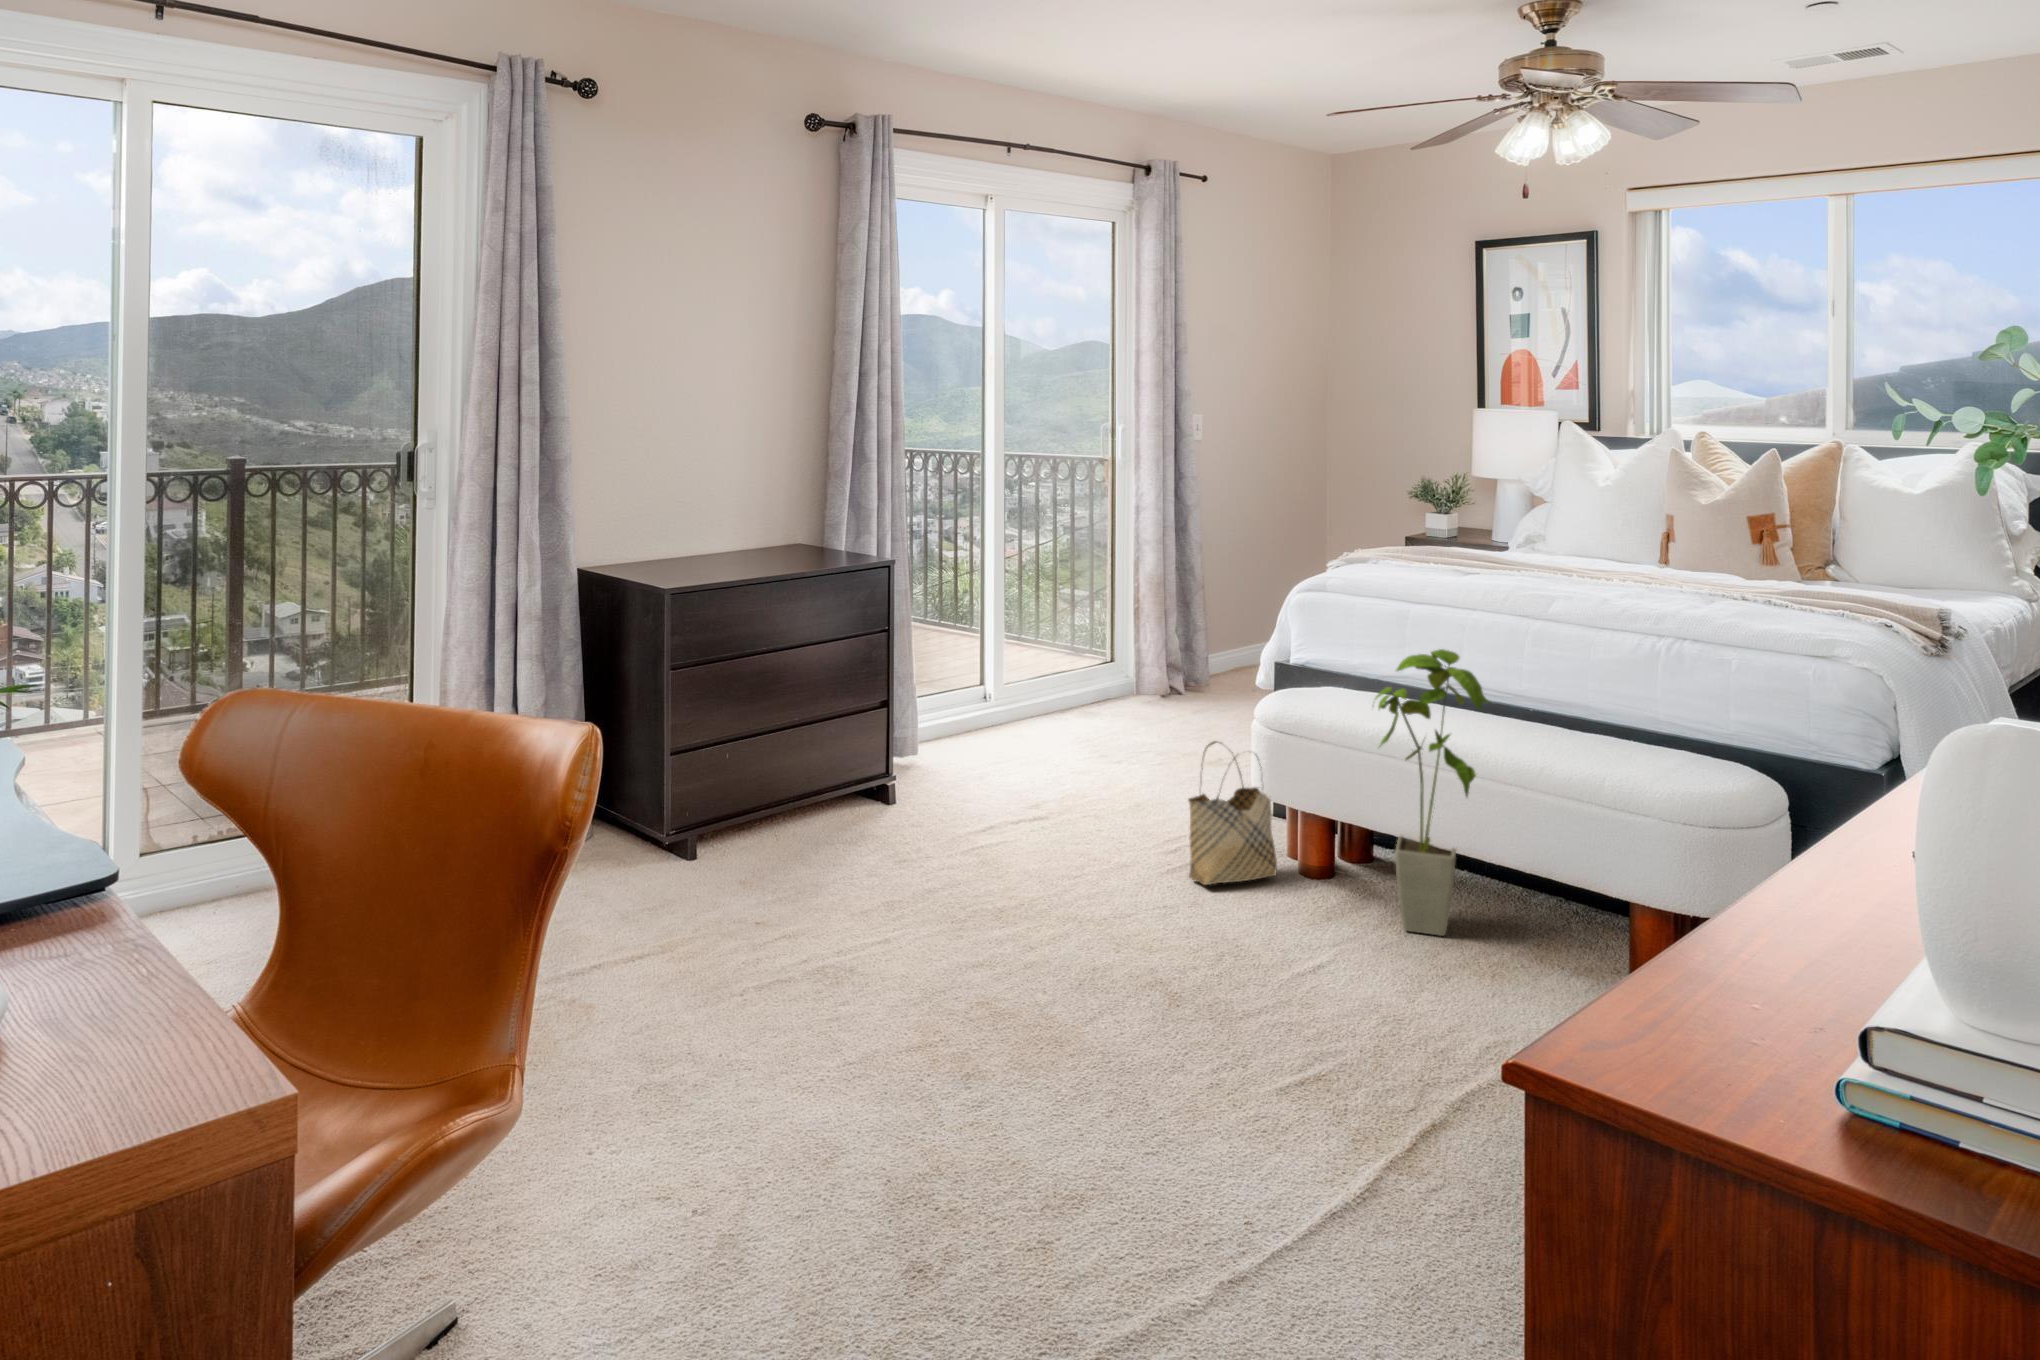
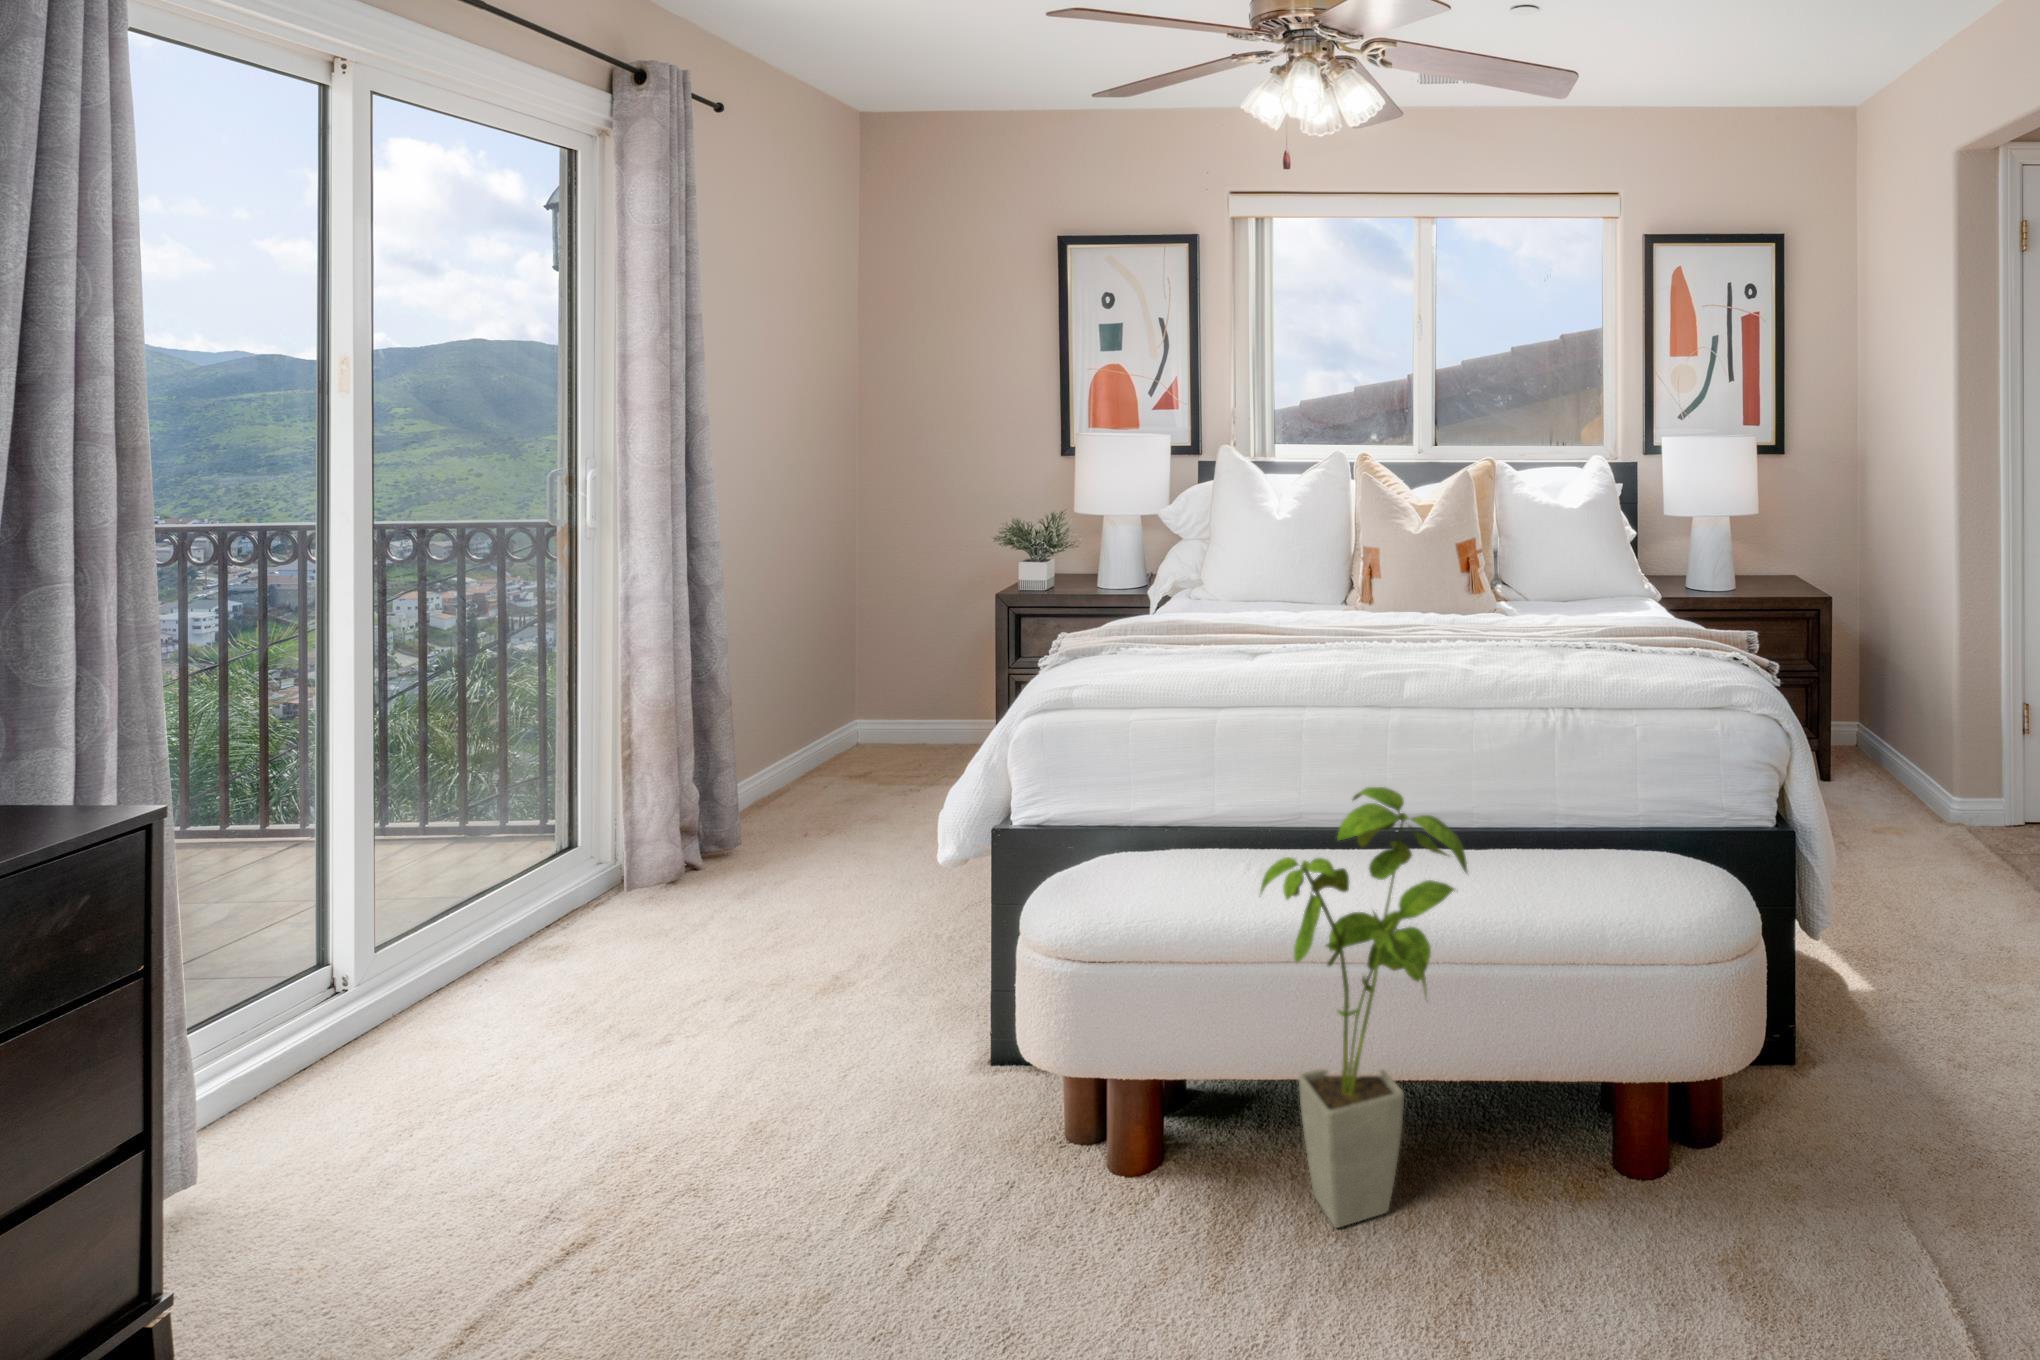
woven basket: present [1189,741,1277,885] -> none [953,1004,1089,1282]

